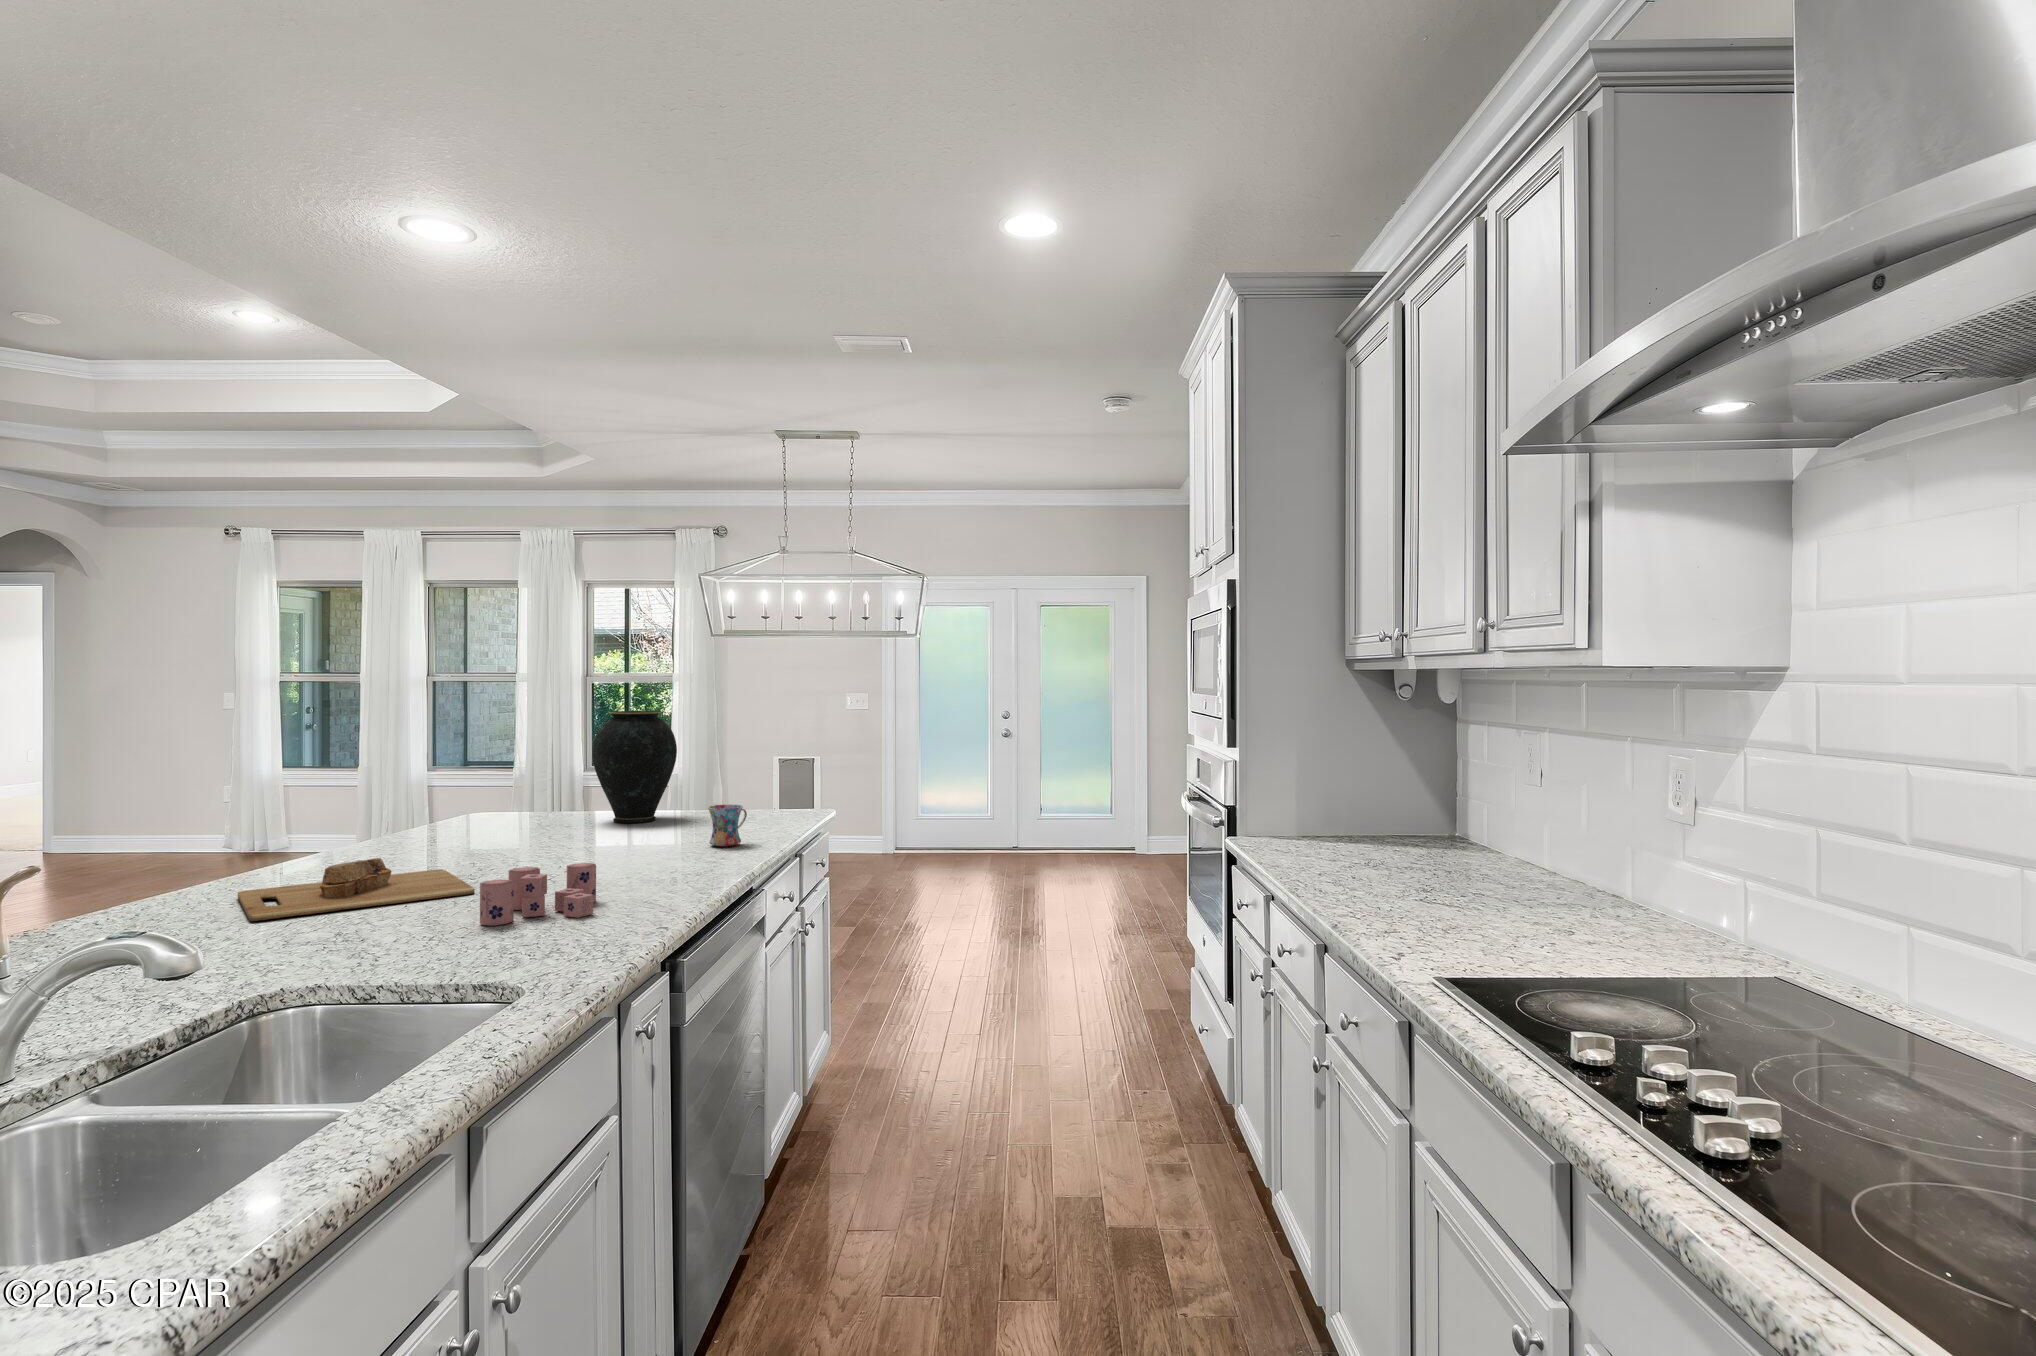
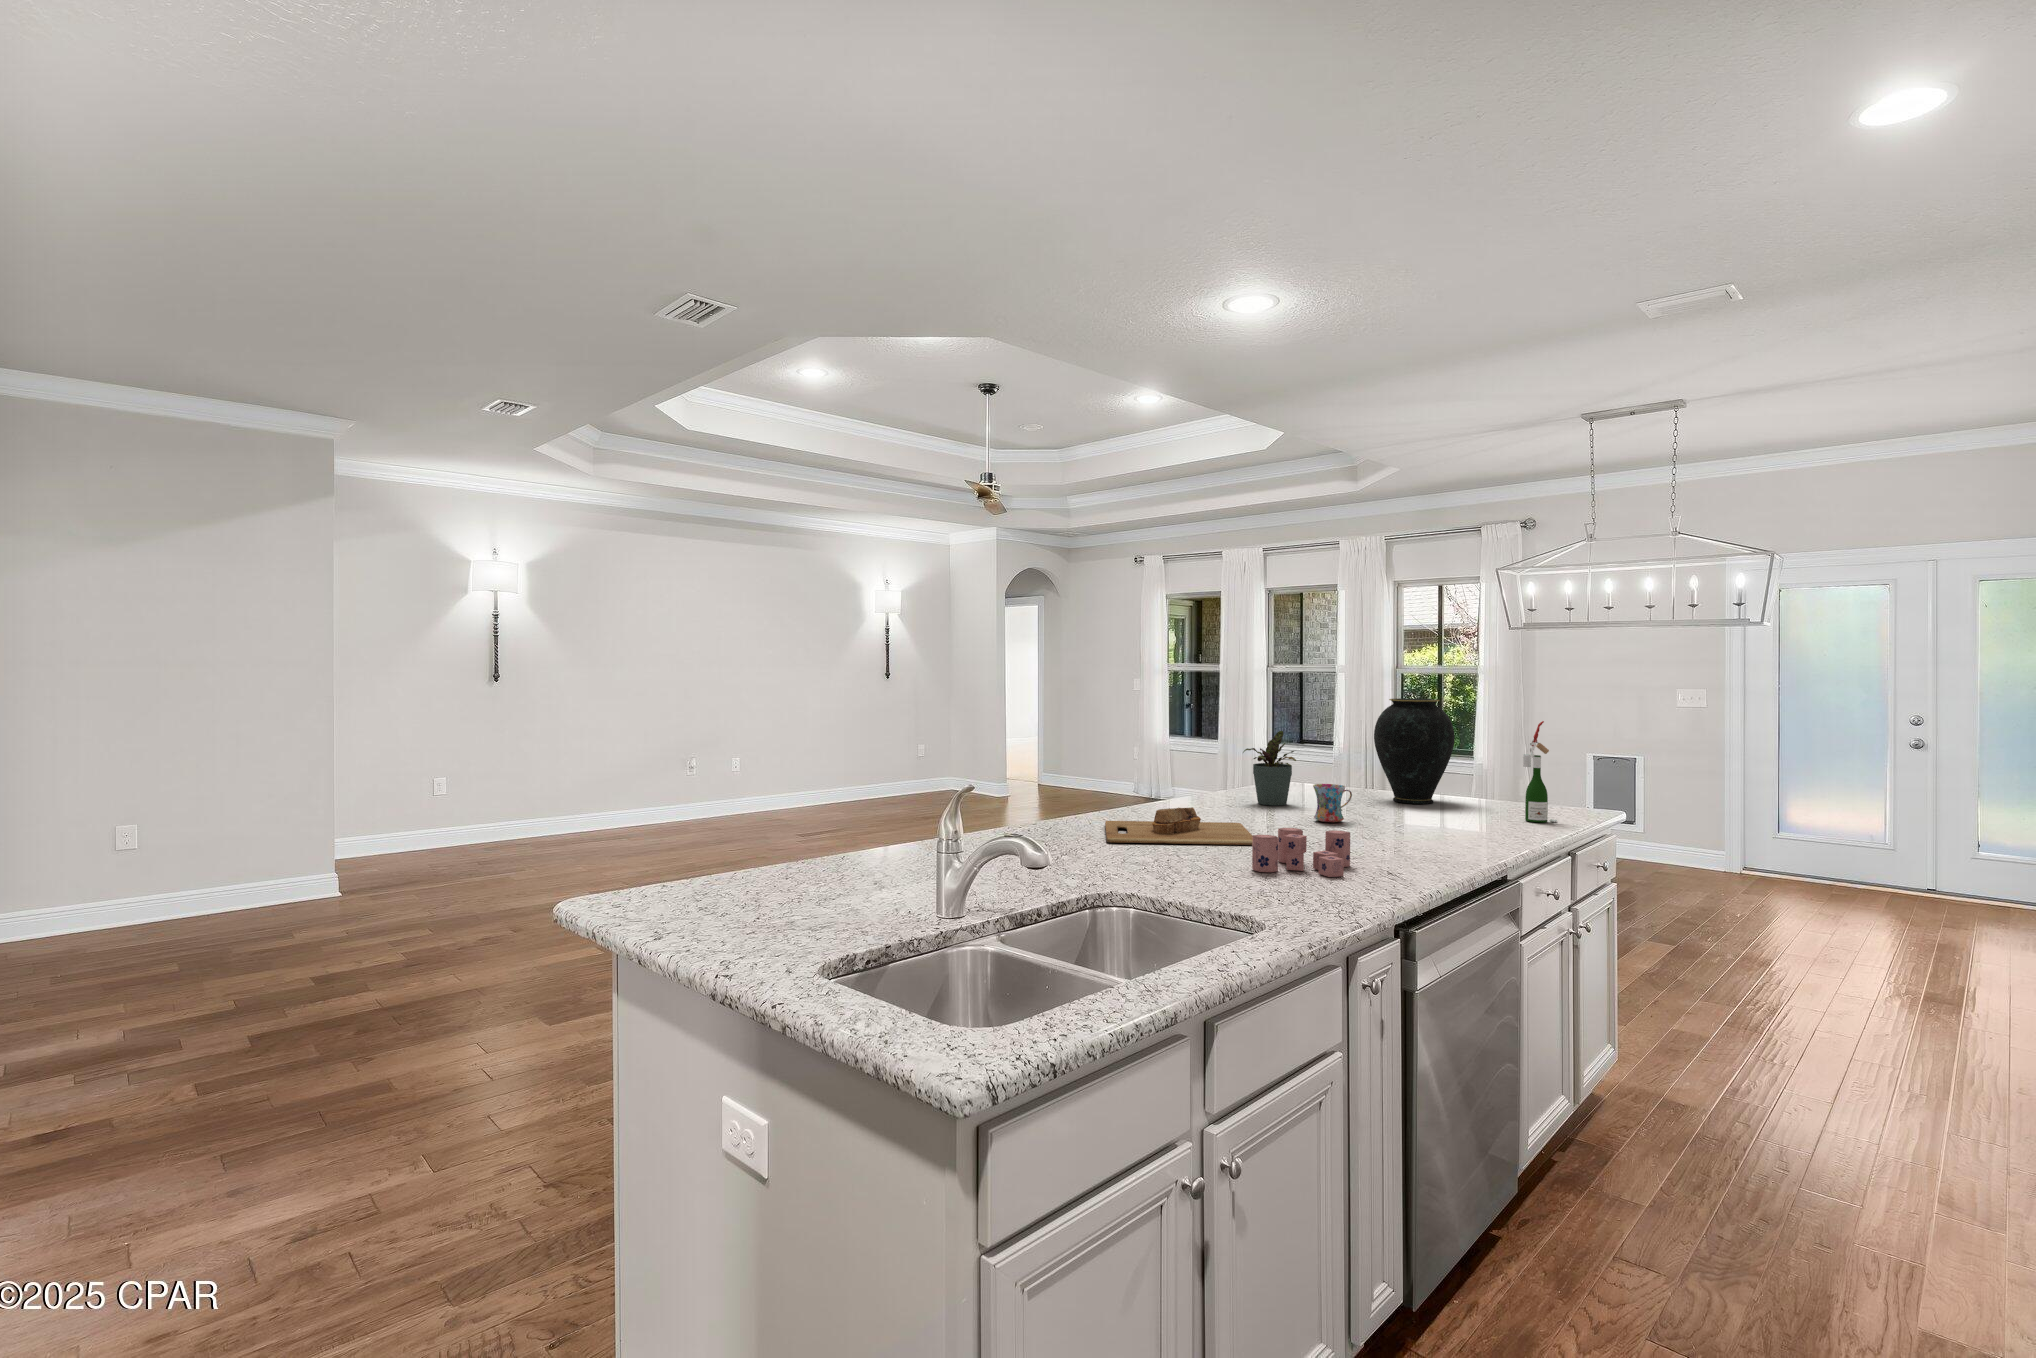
wine bottle: none [746,730,777,828] -> present [1523,721,1557,822]
potted plant: none [434,753,511,843] -> present [1243,731,1296,806]
mug: present [708,804,747,846] -> present [1313,784,1352,822]

